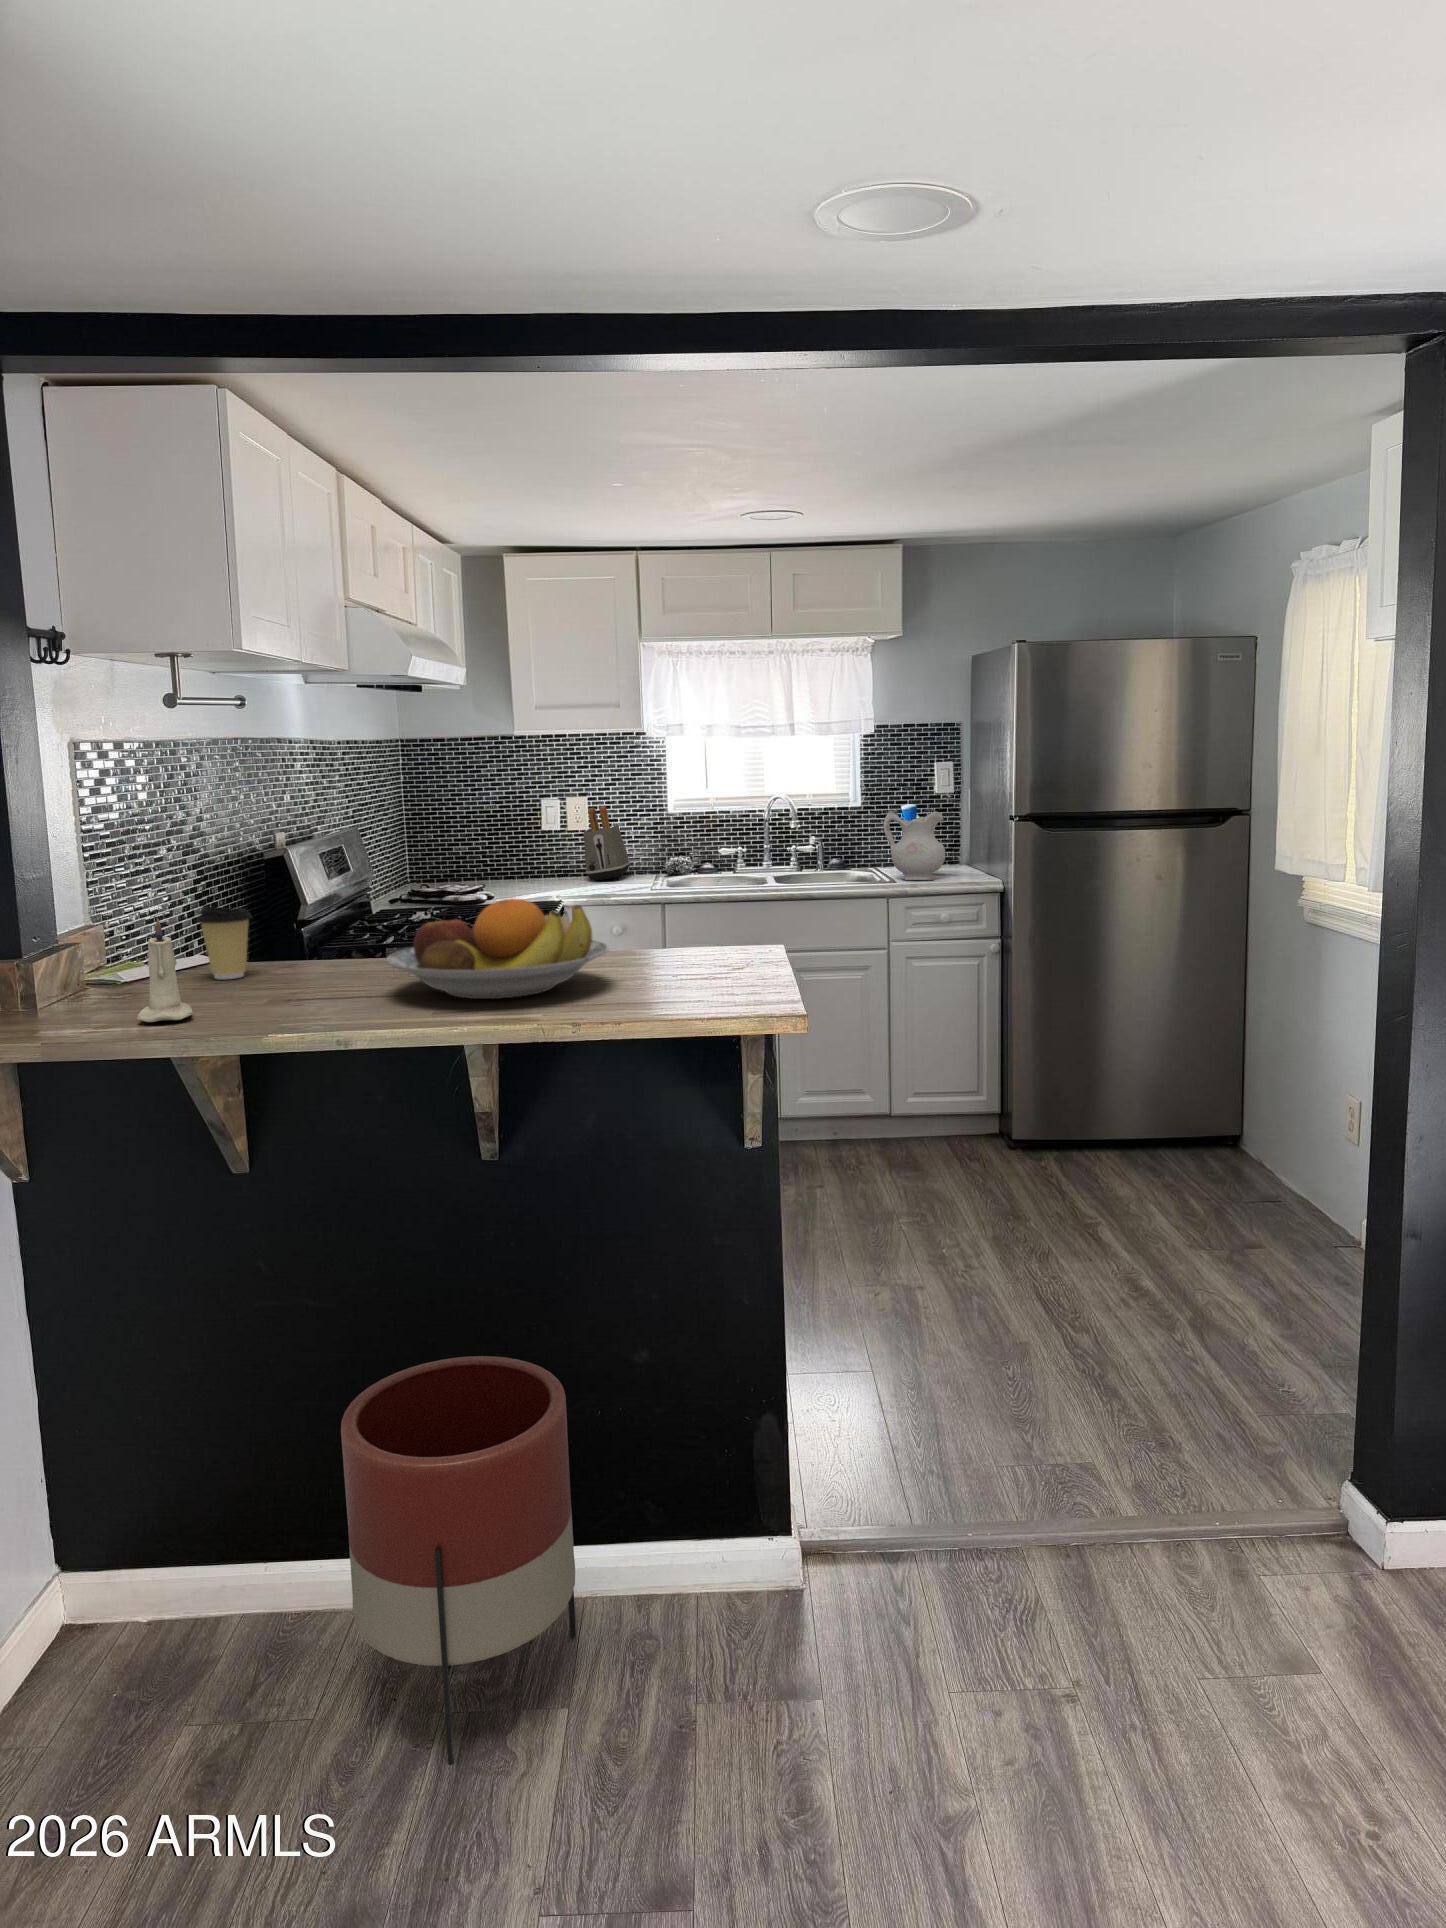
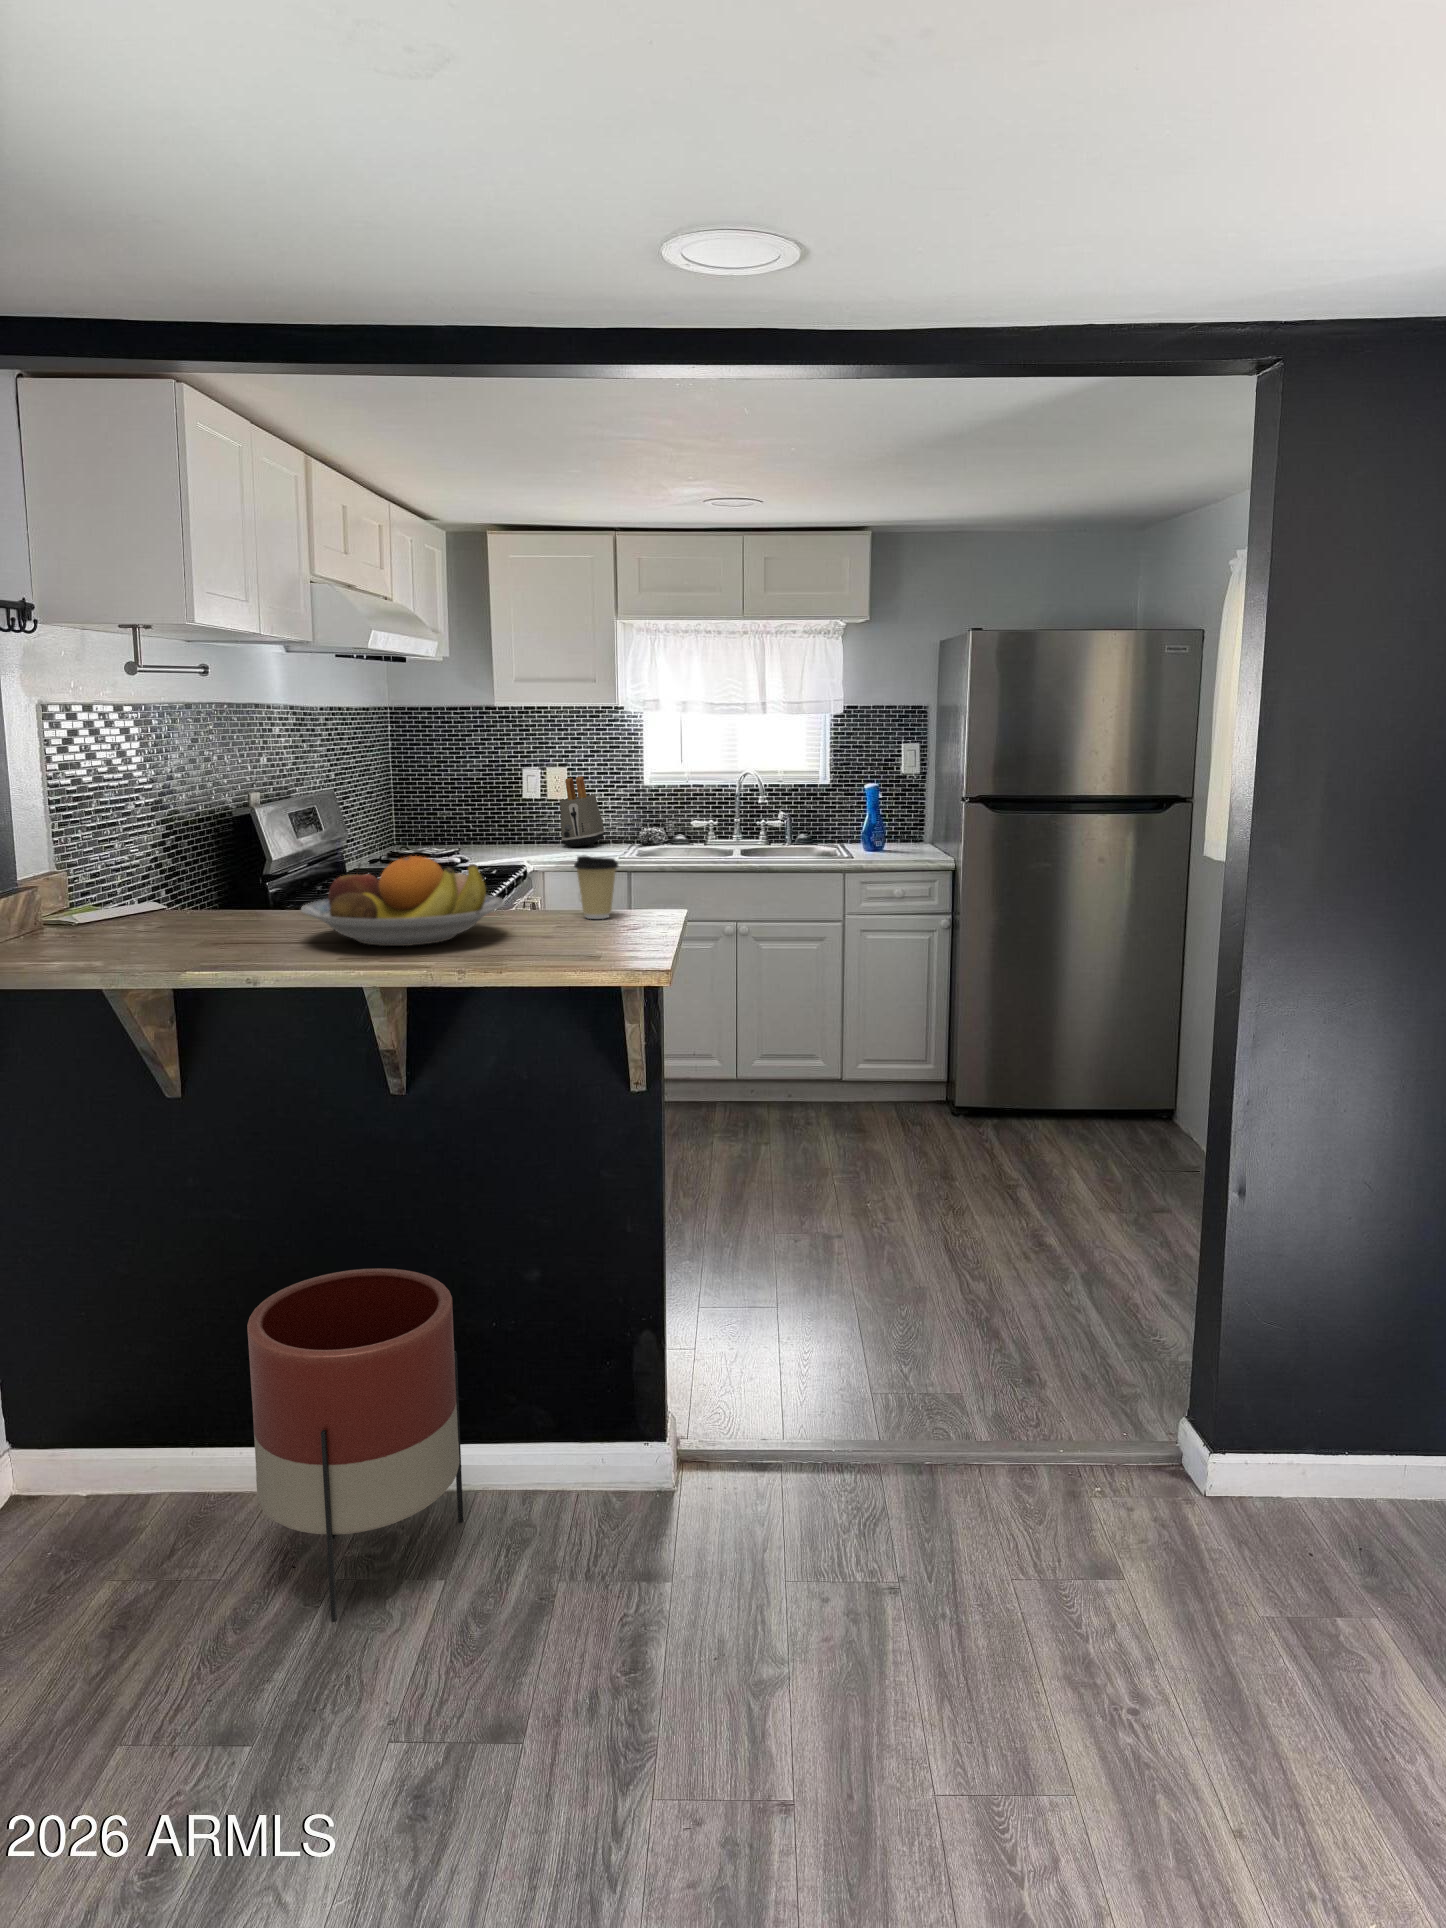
ceramic pitcher: present [884,810,945,880] -> none [843,788,900,856]
coffee cup: present [197,907,252,979] -> present [574,856,619,919]
candle: present [137,918,193,1022] -> none [71,863,123,956]

